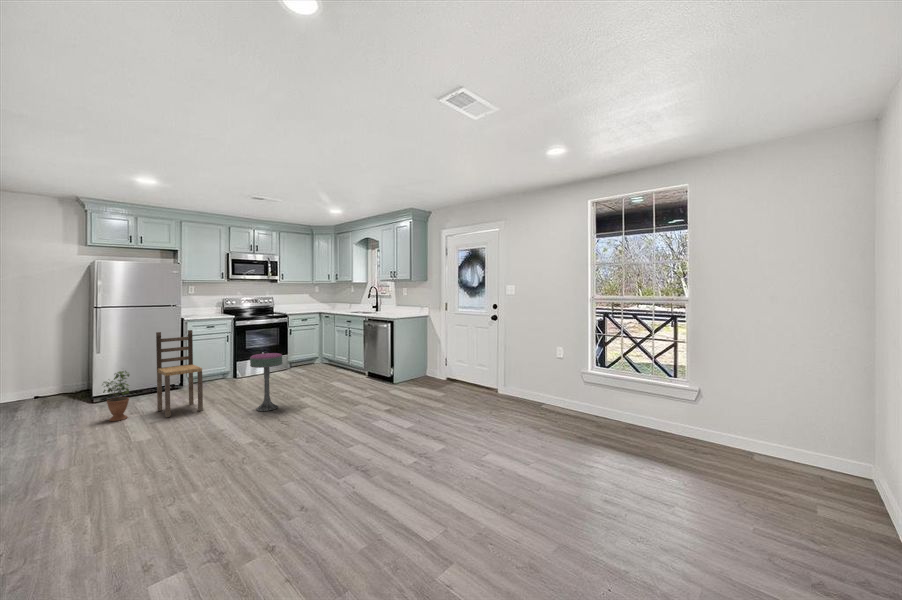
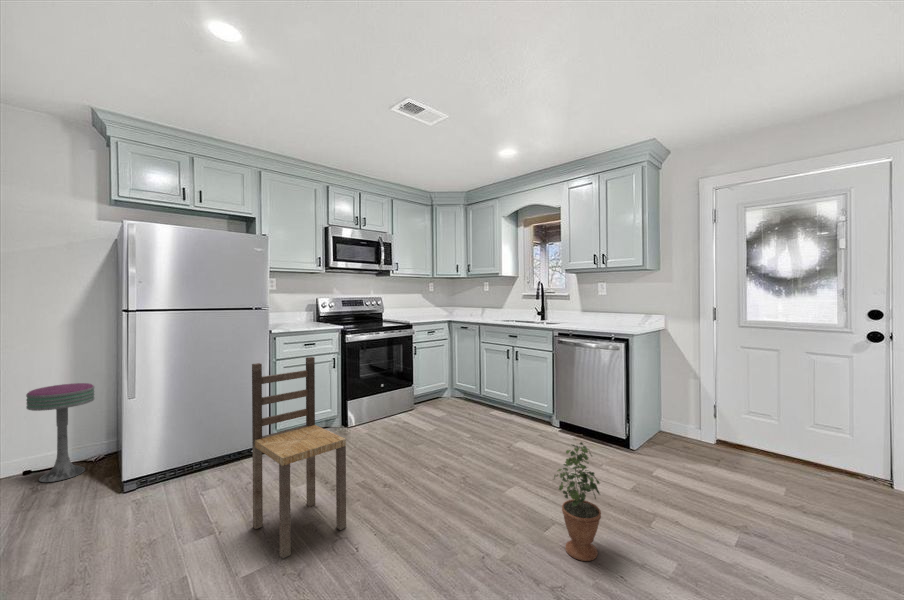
bar stool: present [250,353,283,411] -> present [26,383,94,482]
potted plant: present [103,371,129,421] -> present [554,442,601,561]

